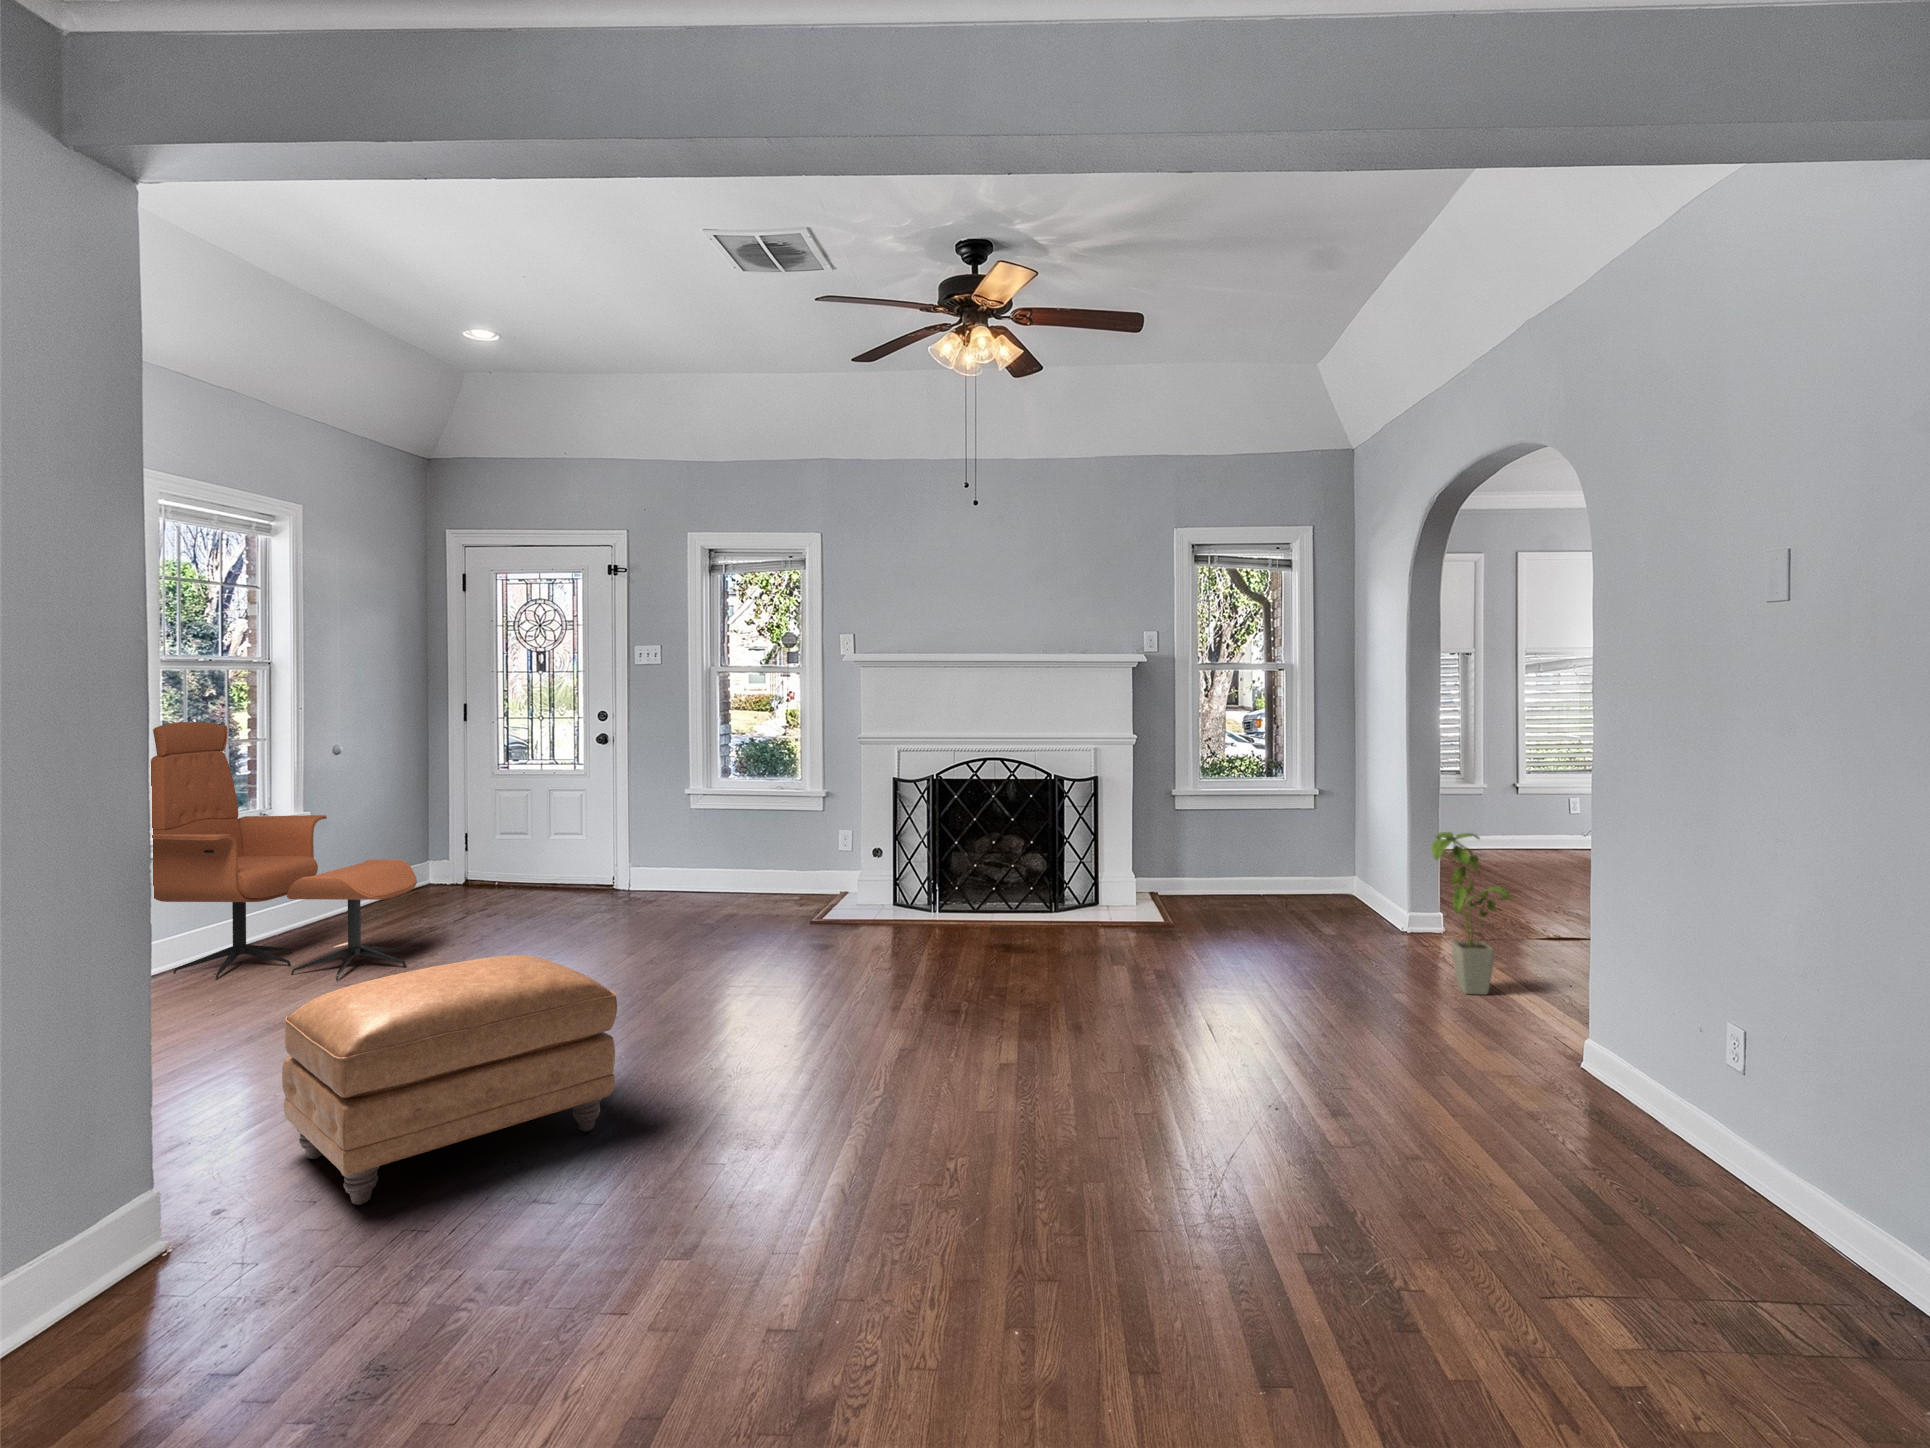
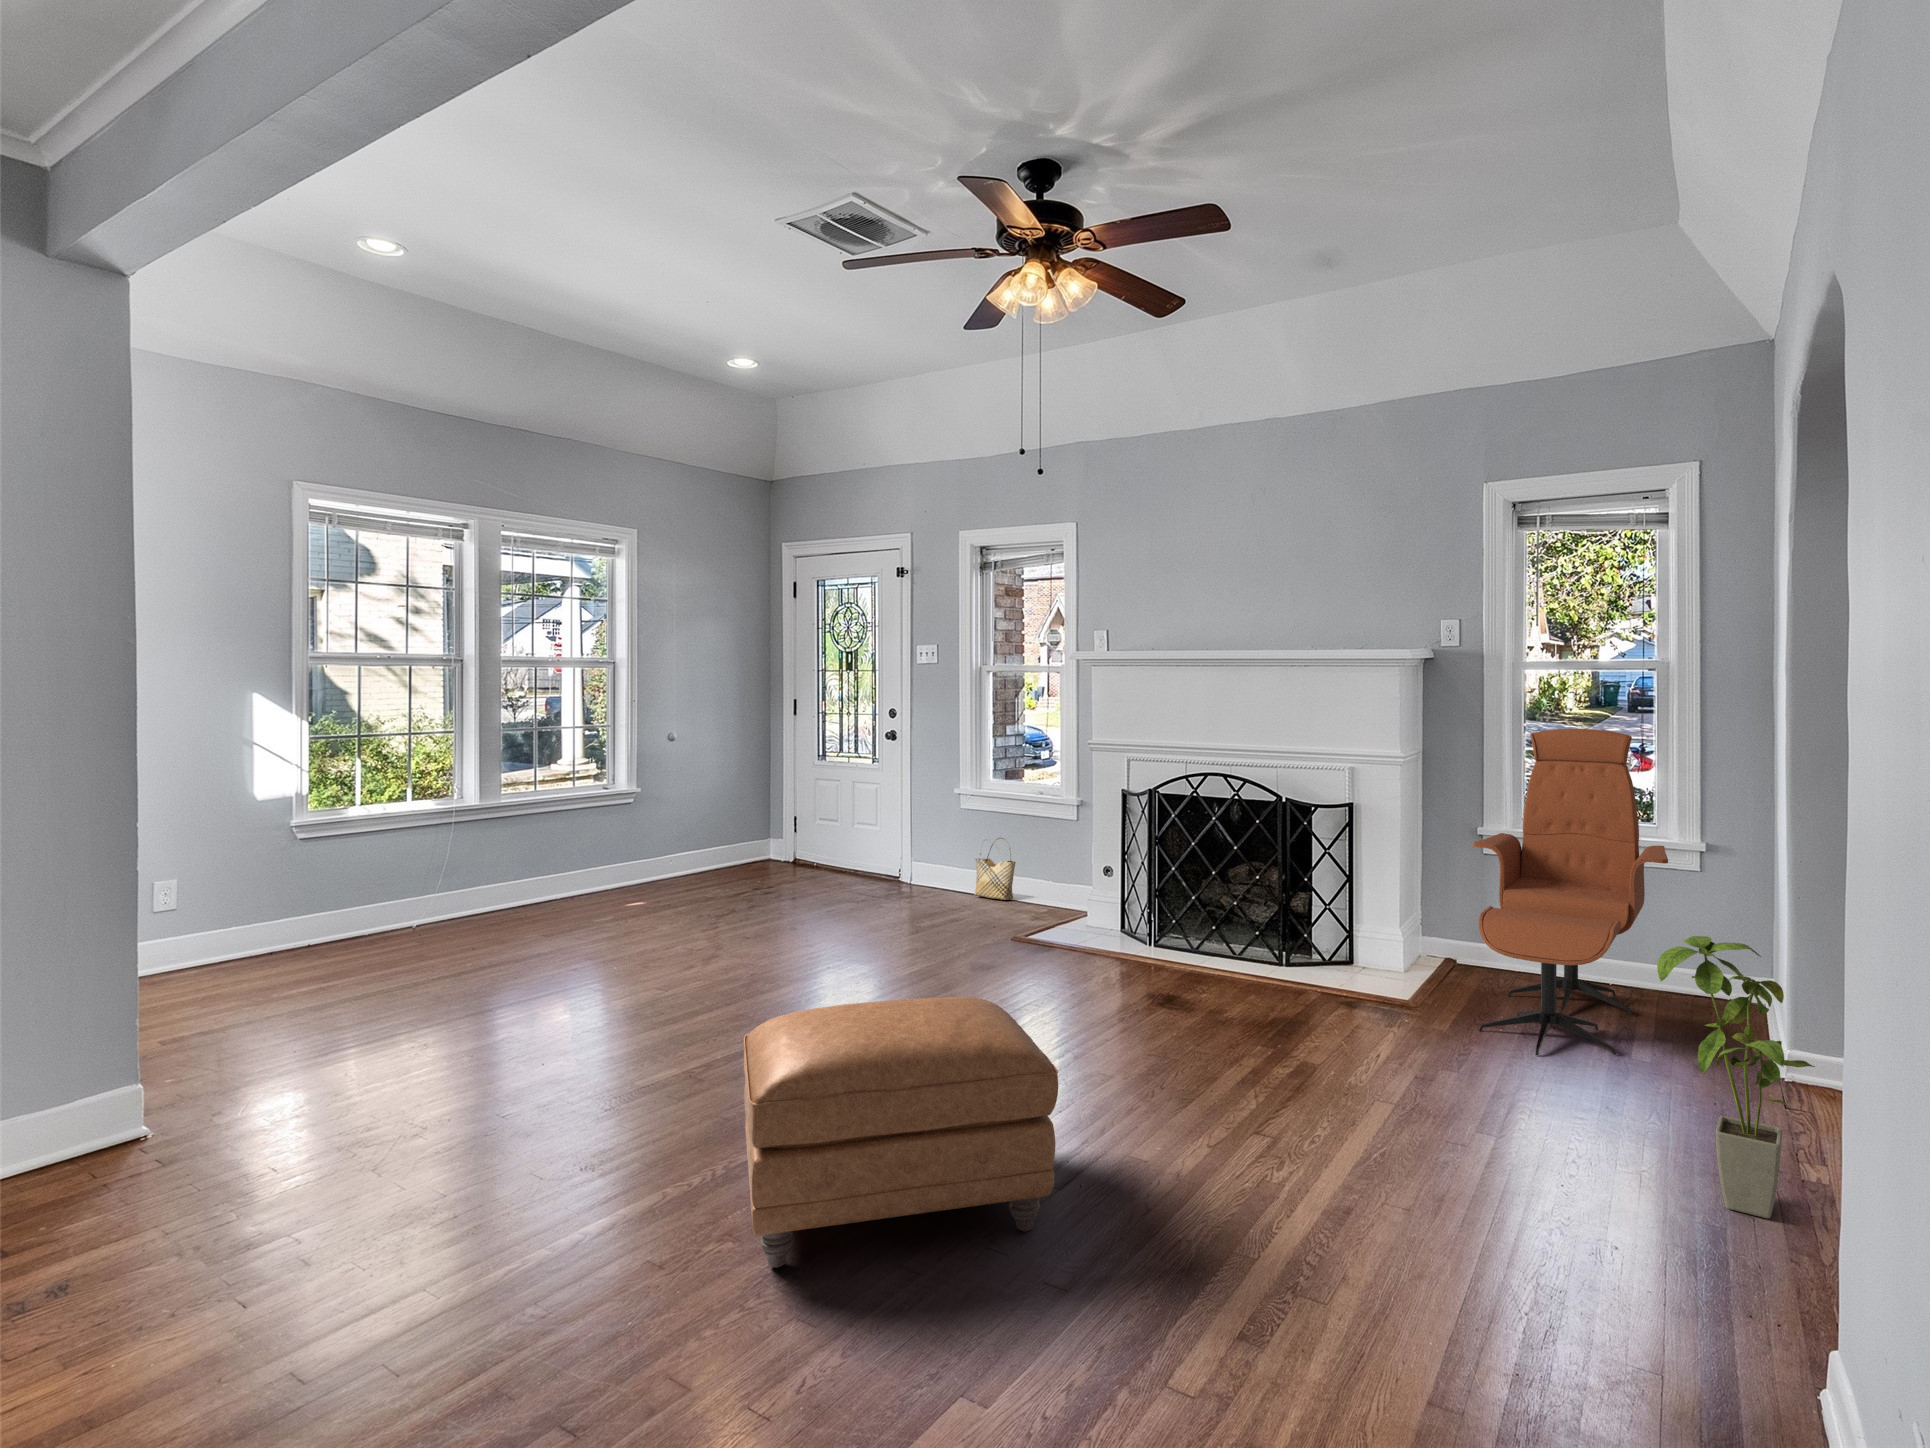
lounge chair: present [151,722,417,980] -> present [1473,729,1668,1055]
woven basket: none [718,833,761,892] -> present [974,838,1016,900]
ottoman: present [282,955,617,1205] -> present [744,997,1058,1268]

